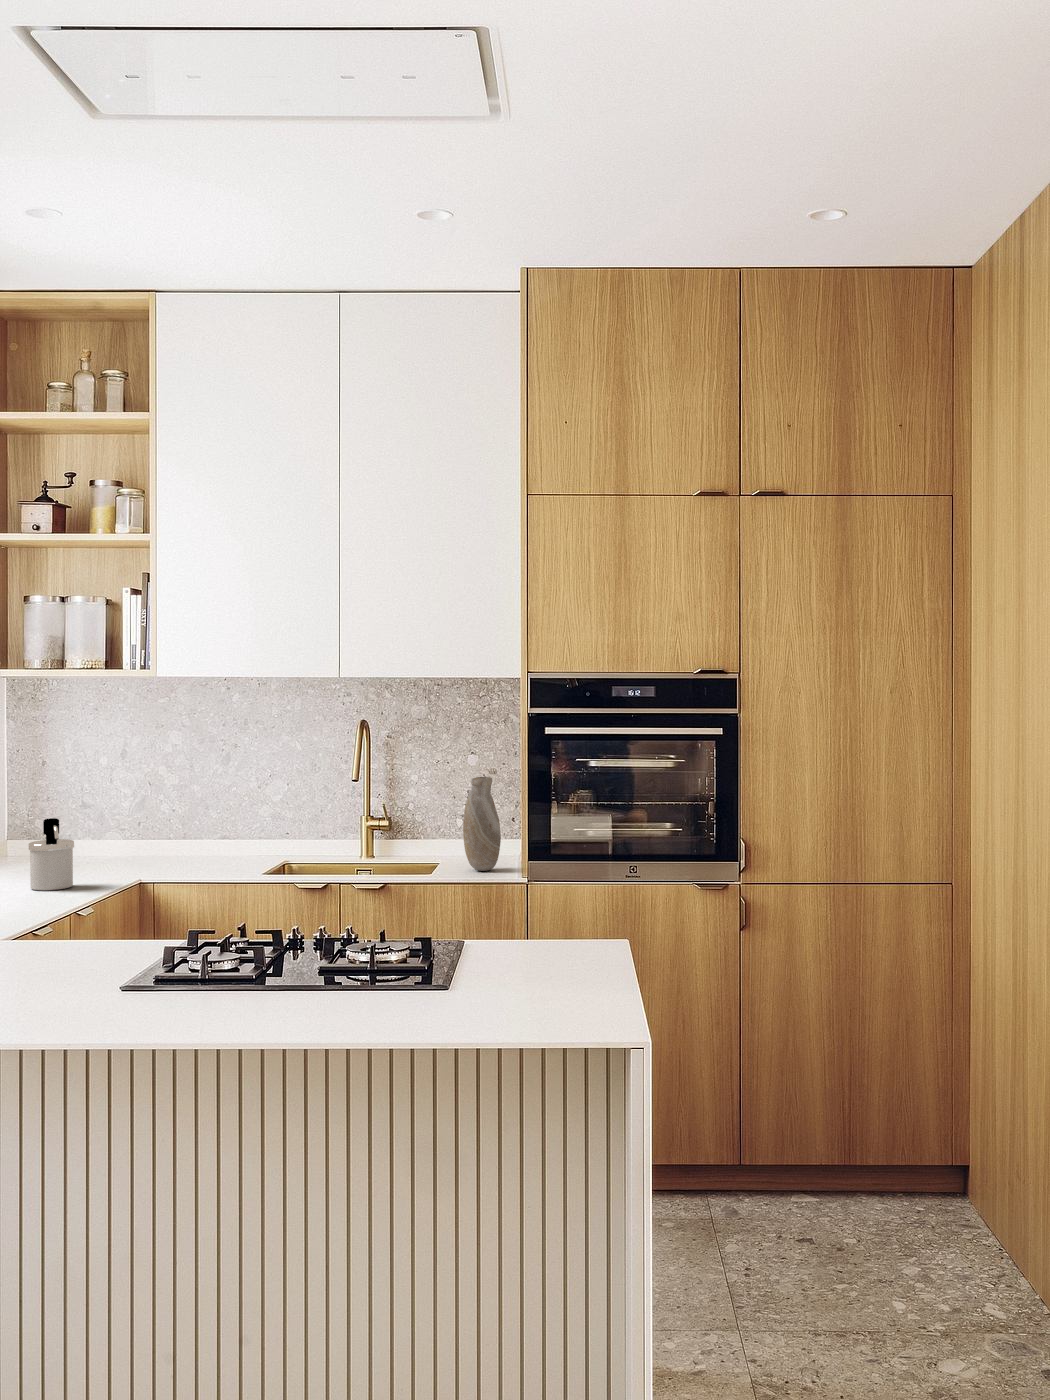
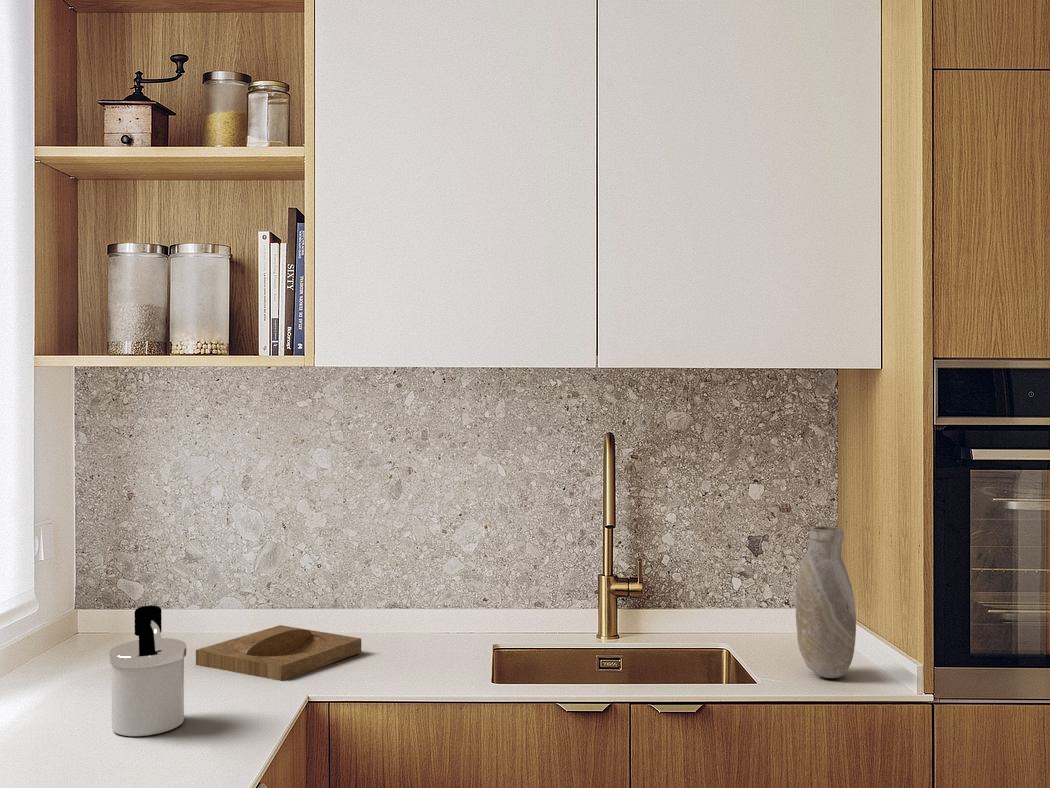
tray: none [84,850,195,875] -> present [196,625,361,681]

